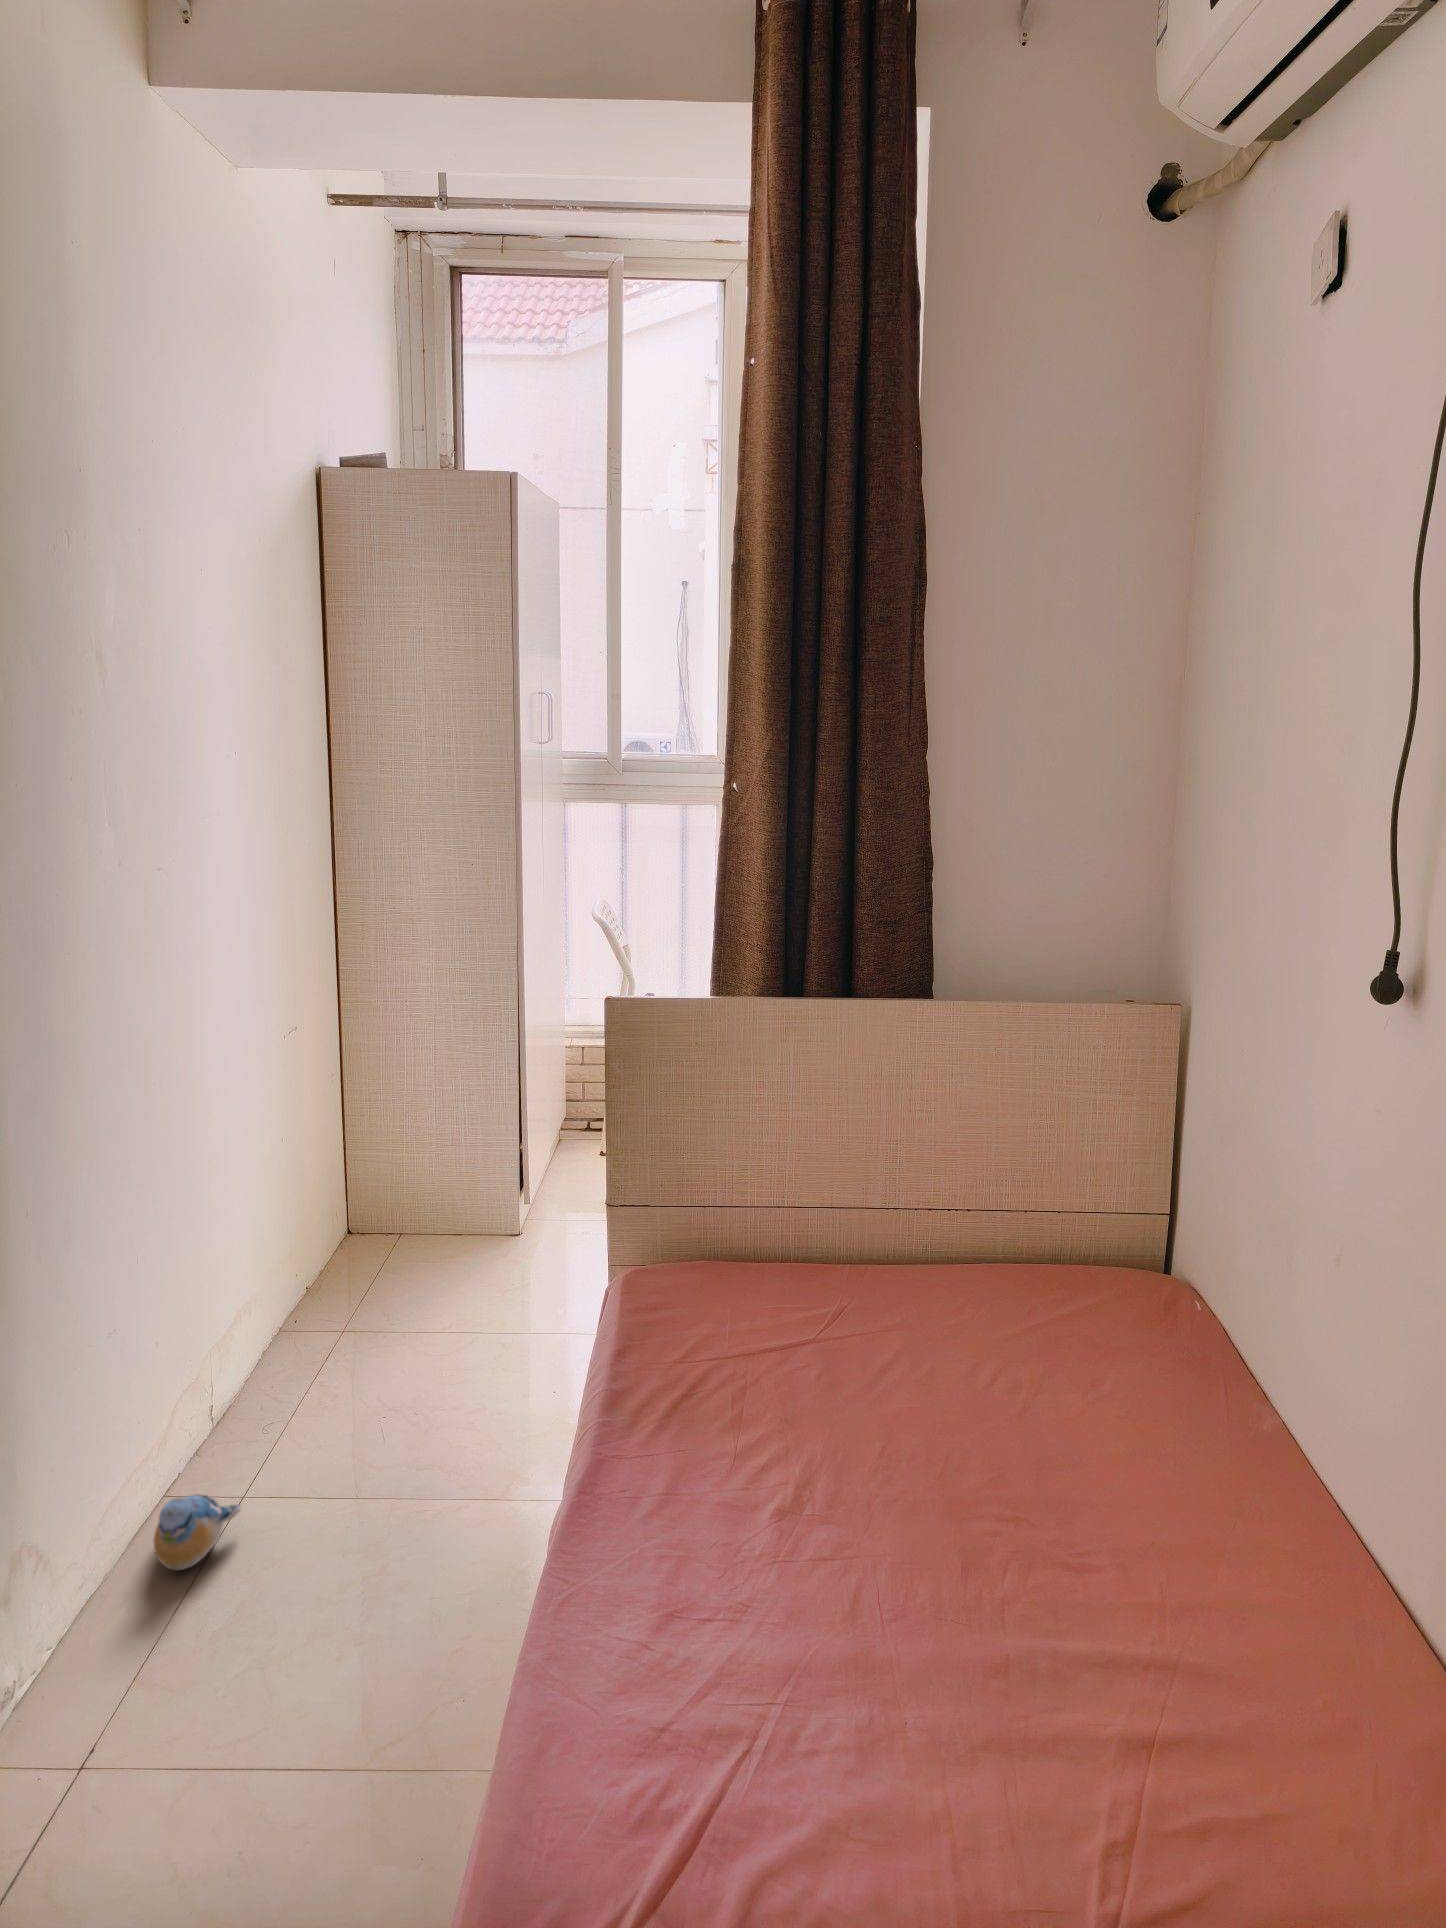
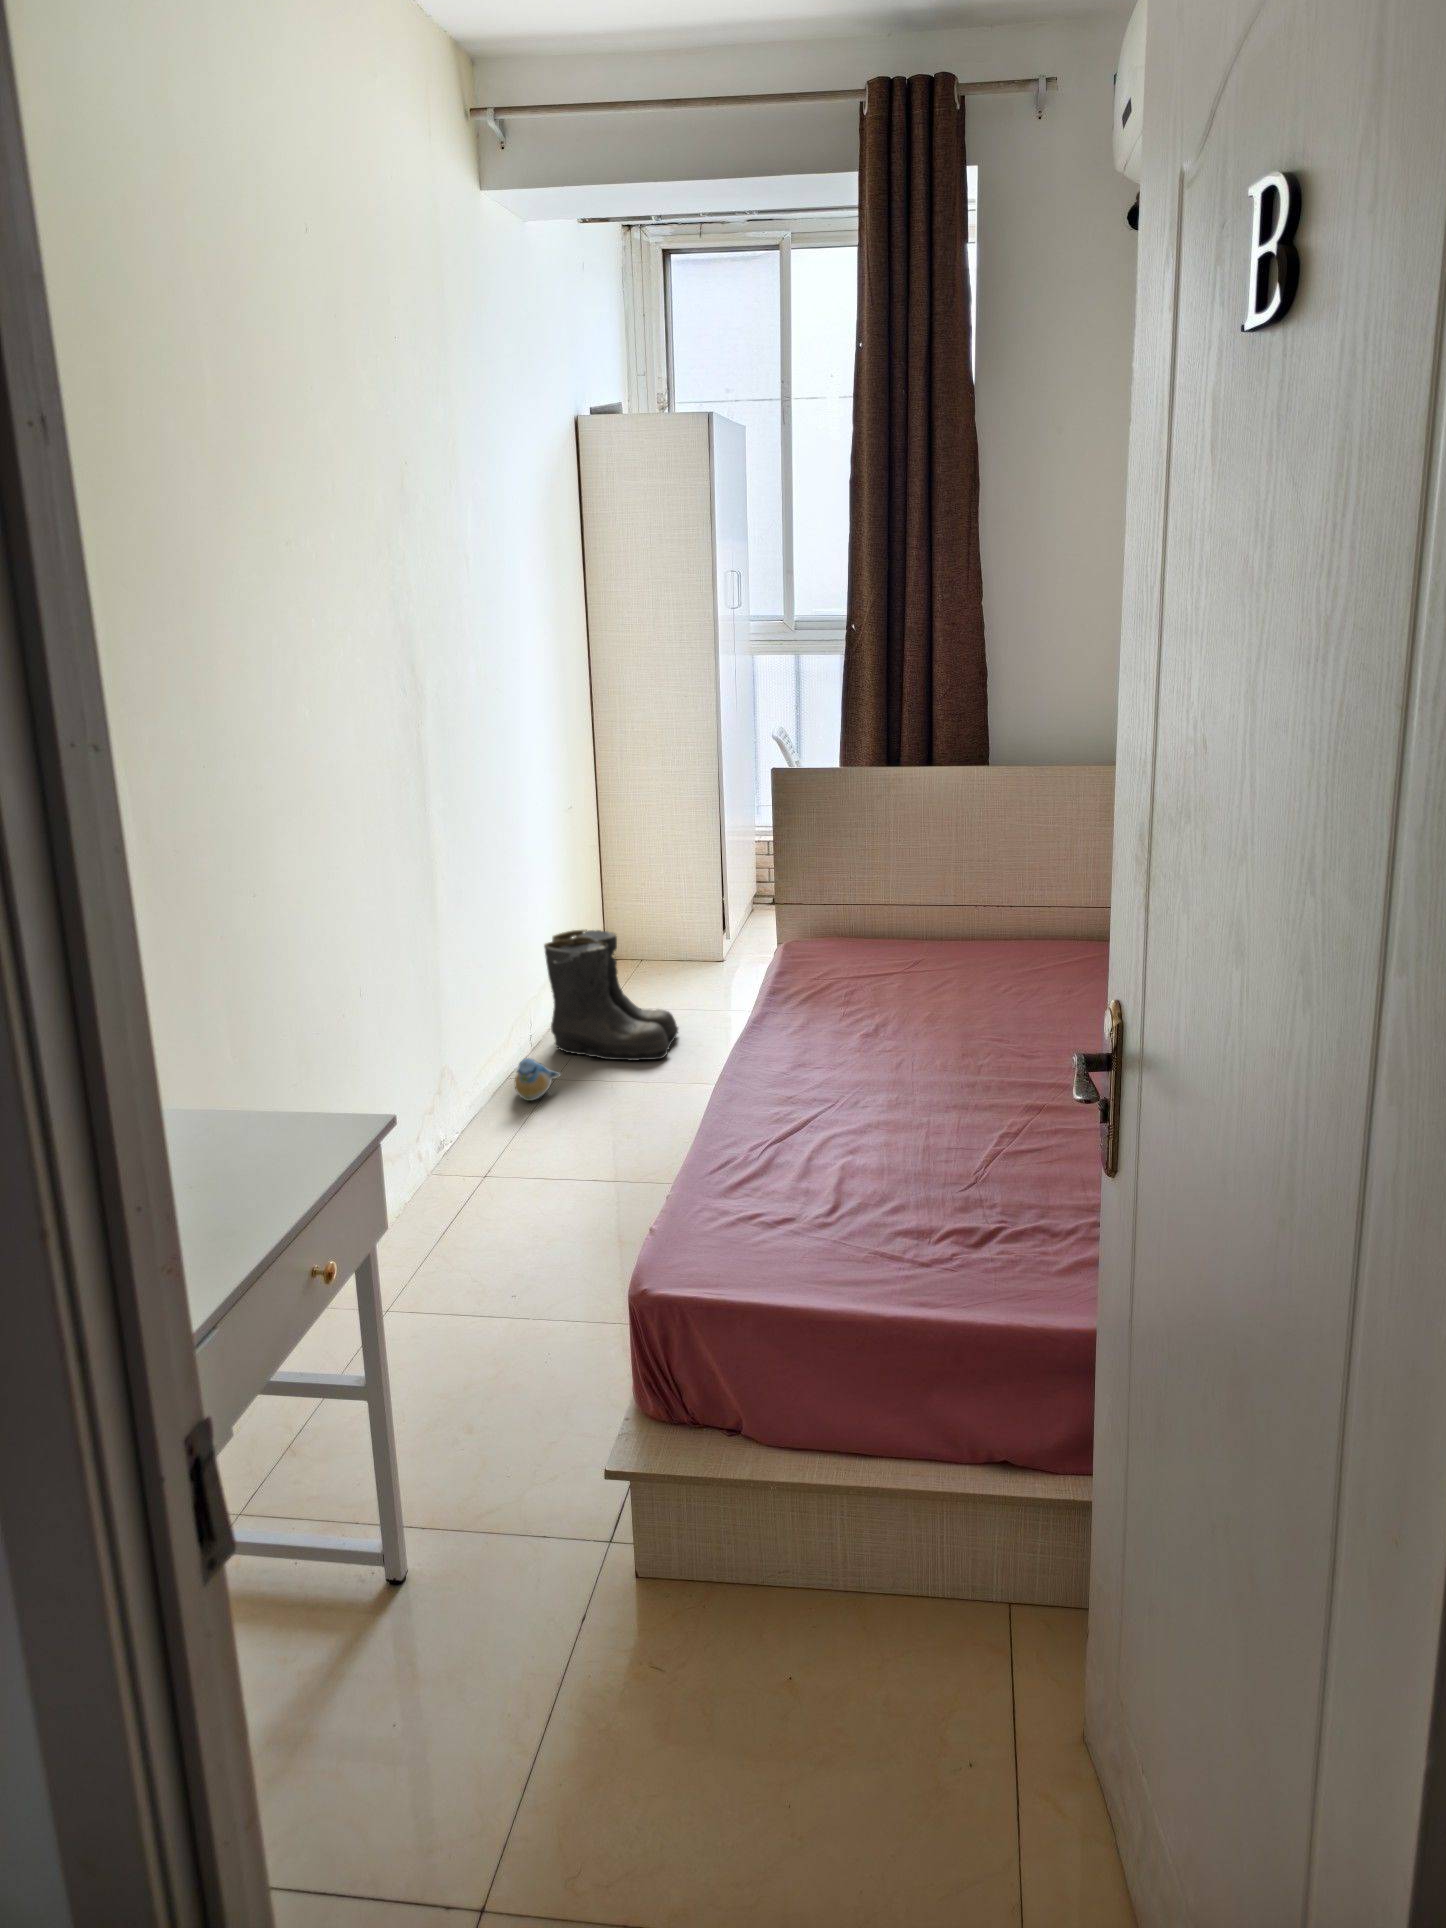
boots: none [228,1232,447,1457] -> present [544,930,678,1060]

